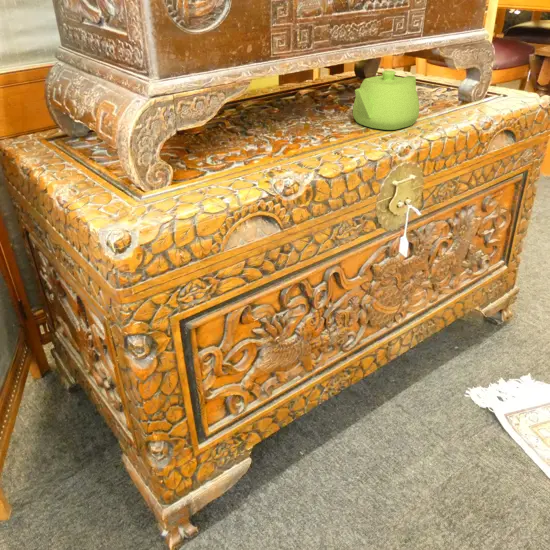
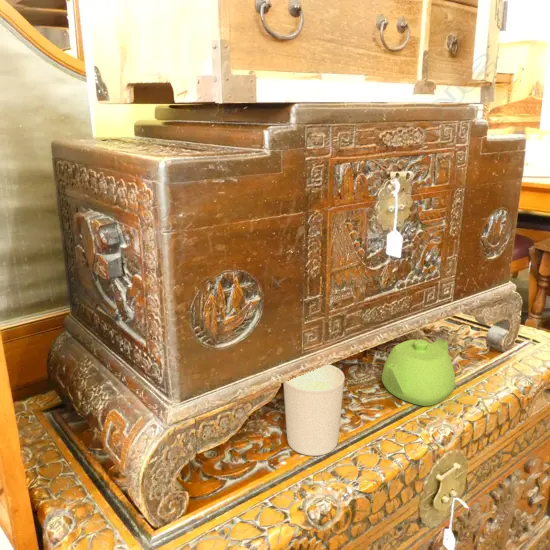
candle holder: none [255,77,311,156] -> present [283,364,345,456]

